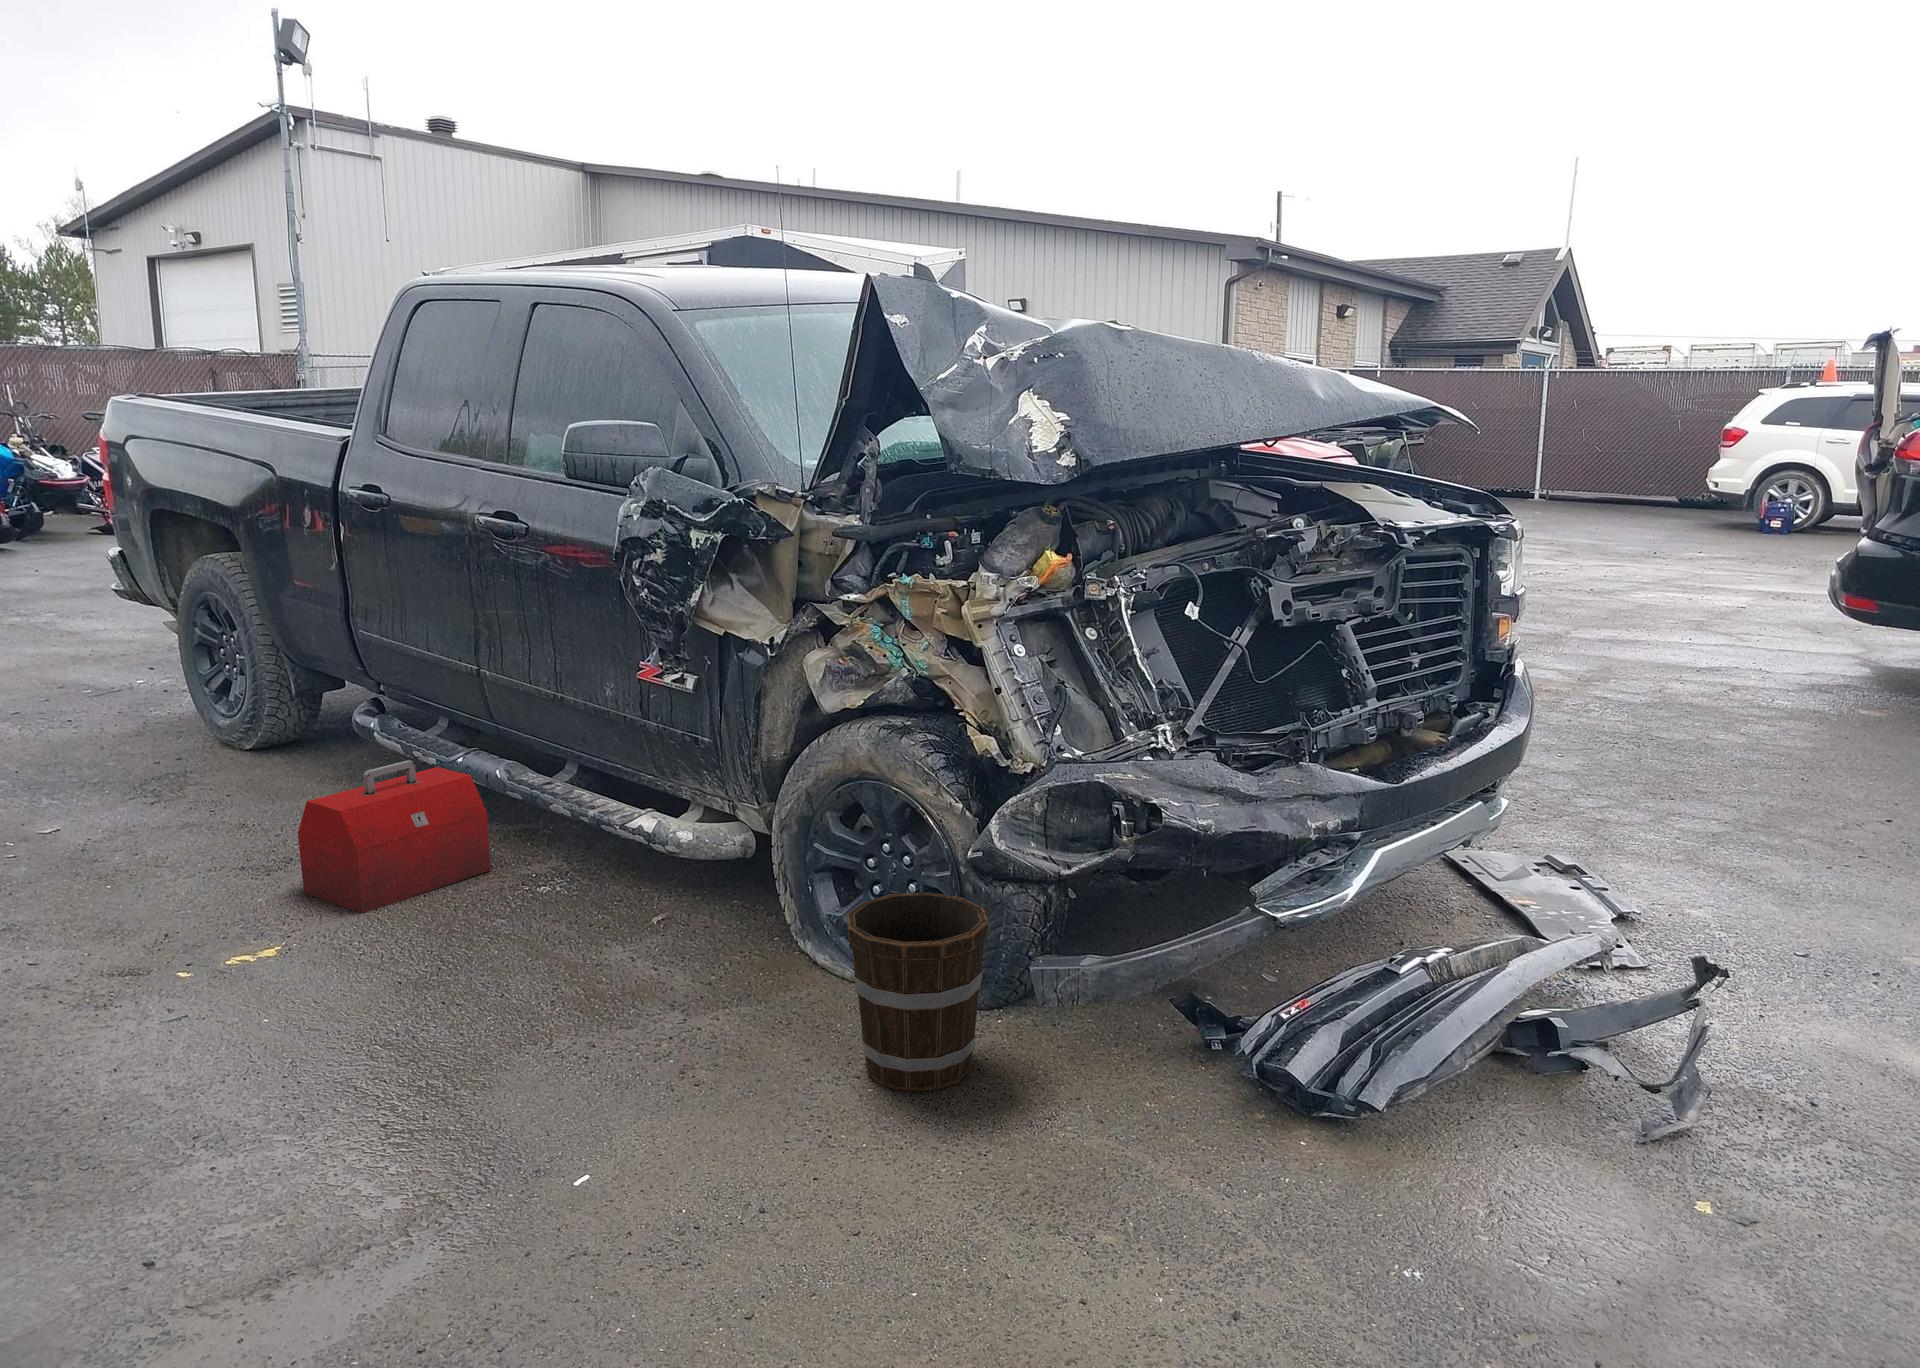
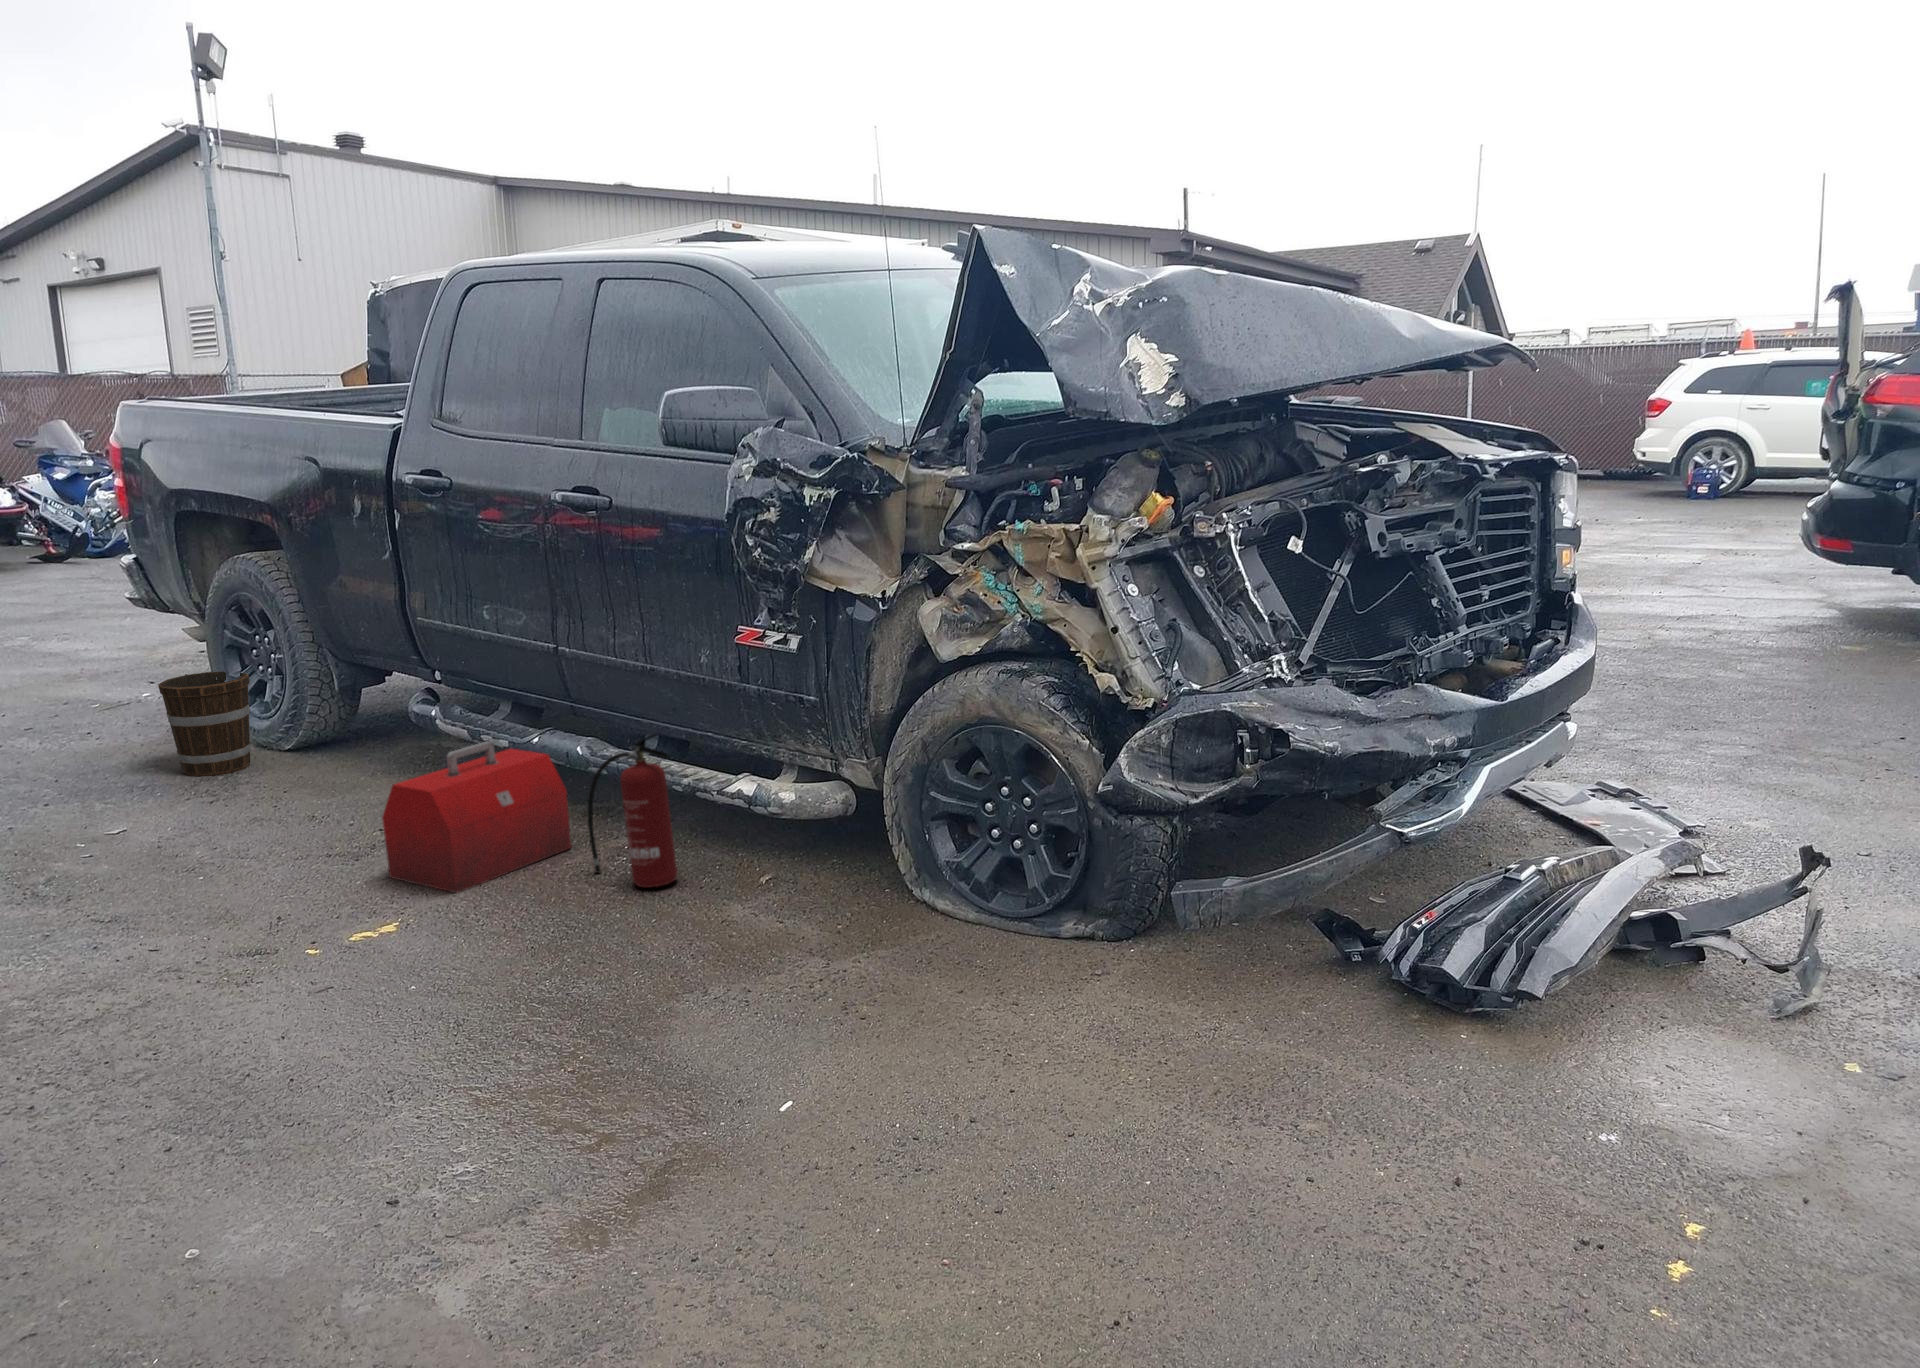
fire extinguisher: none [499,763,583,918] -> present [588,732,678,888]
bucket: present [847,892,988,1092] -> present [158,671,251,776]

